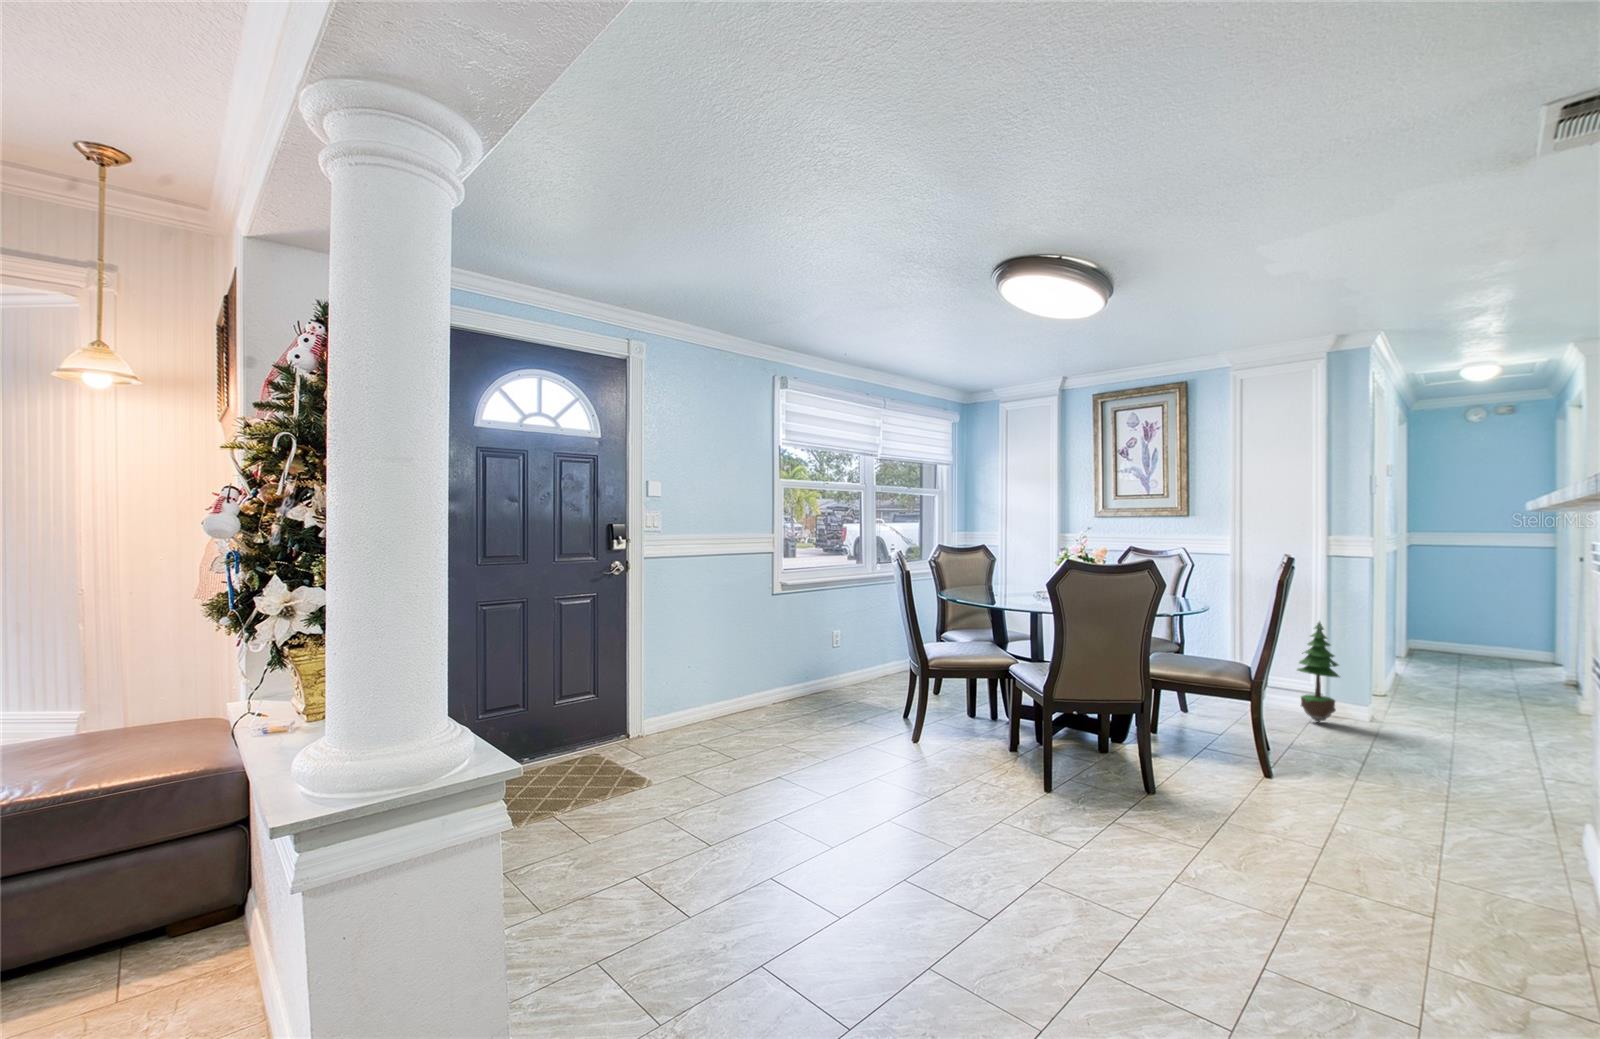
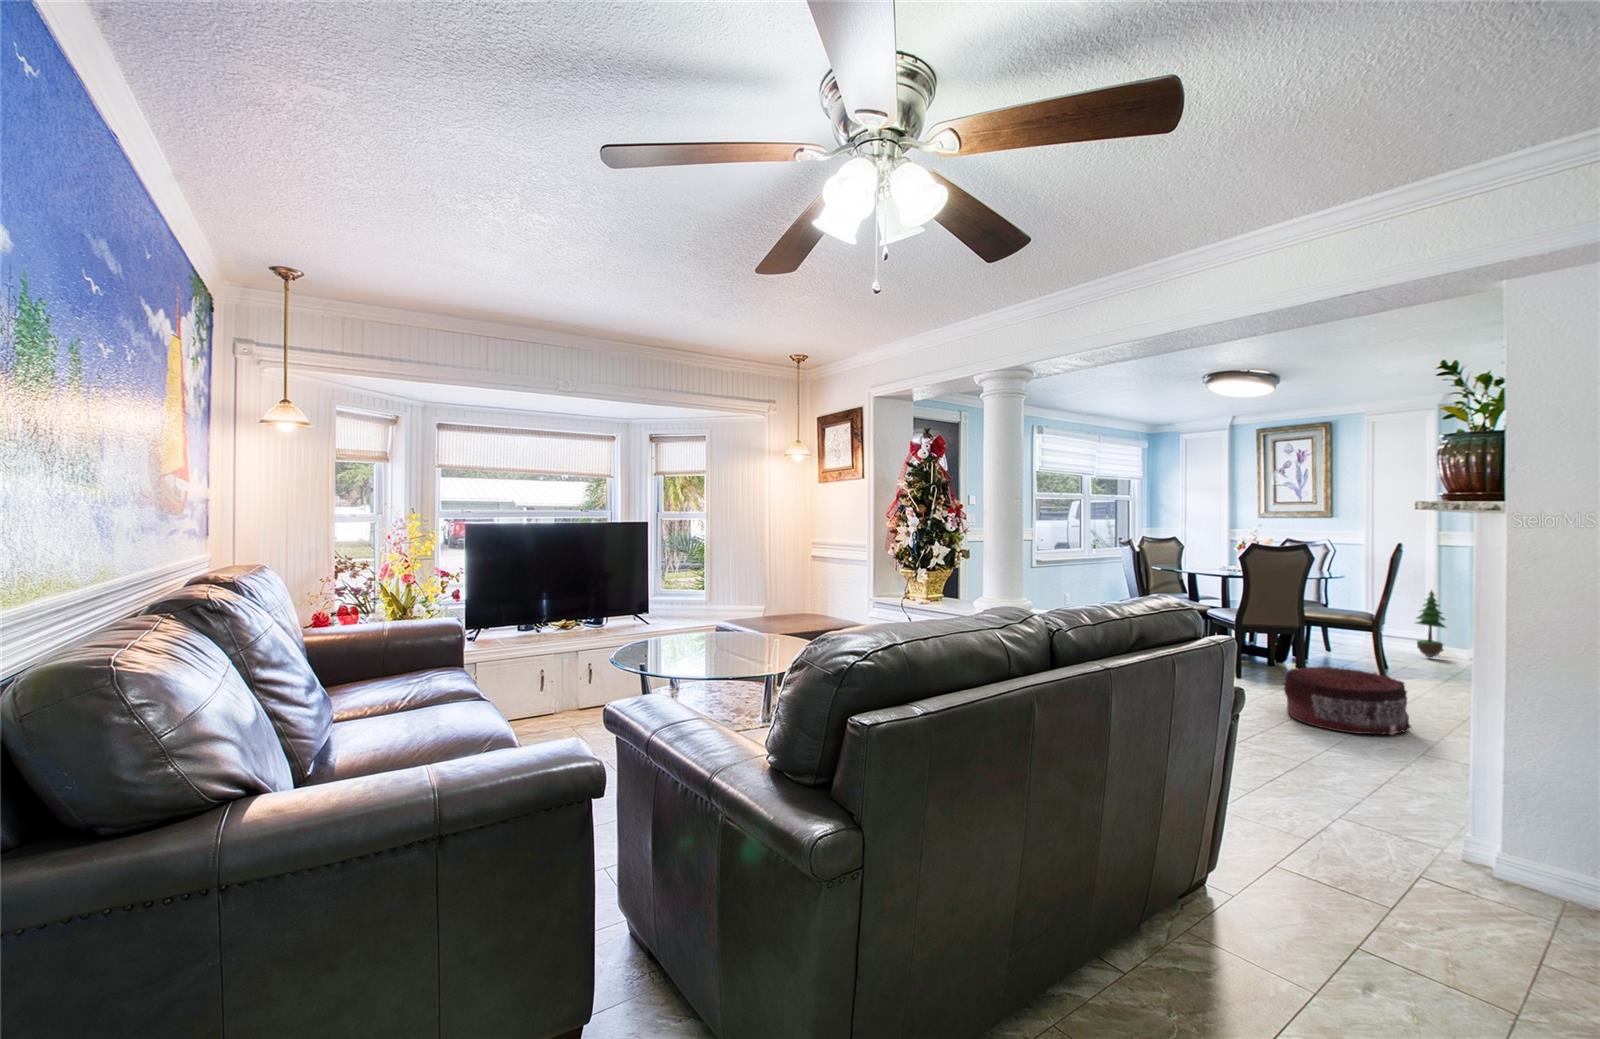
pouf: none [1109,791,1345,970] -> present [1284,666,1411,735]

